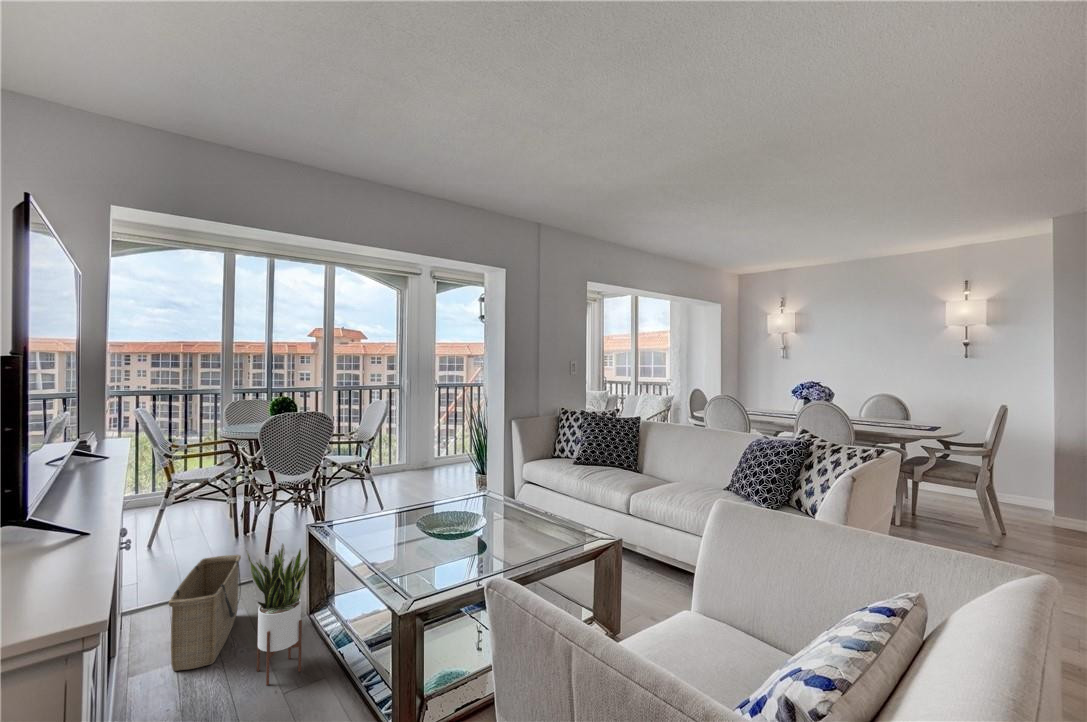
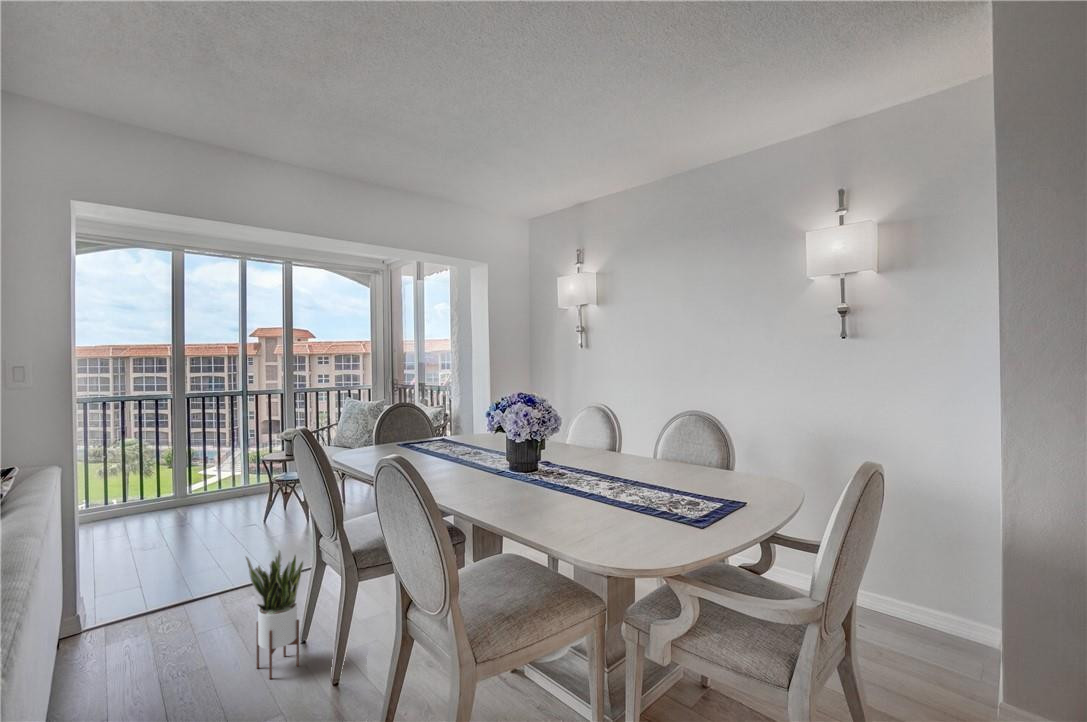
basket: present [169,555,241,671] -> none [168,565,227,673]

